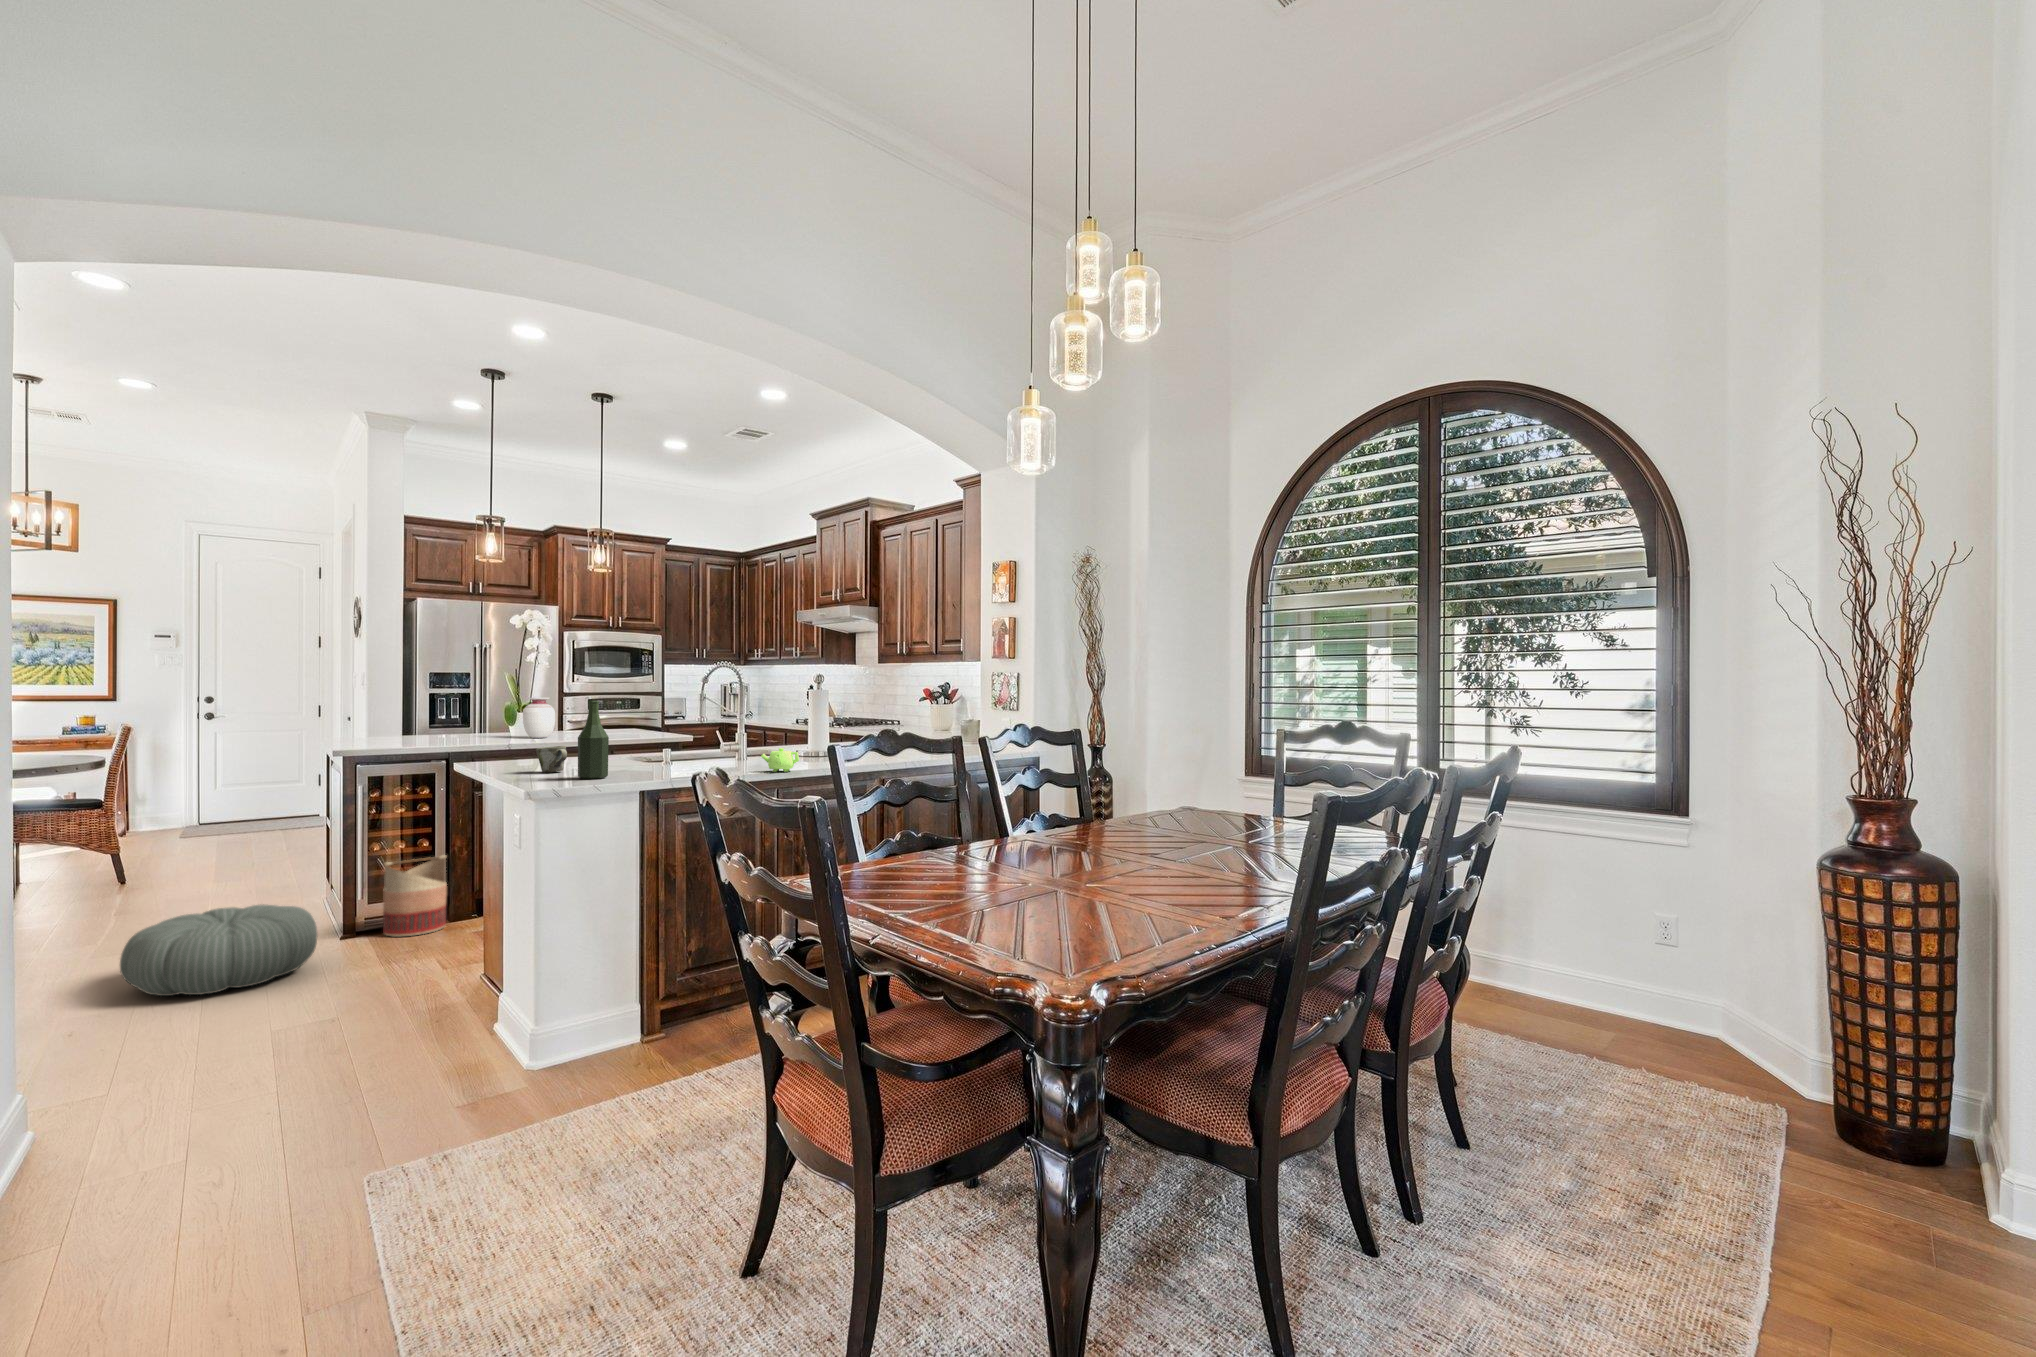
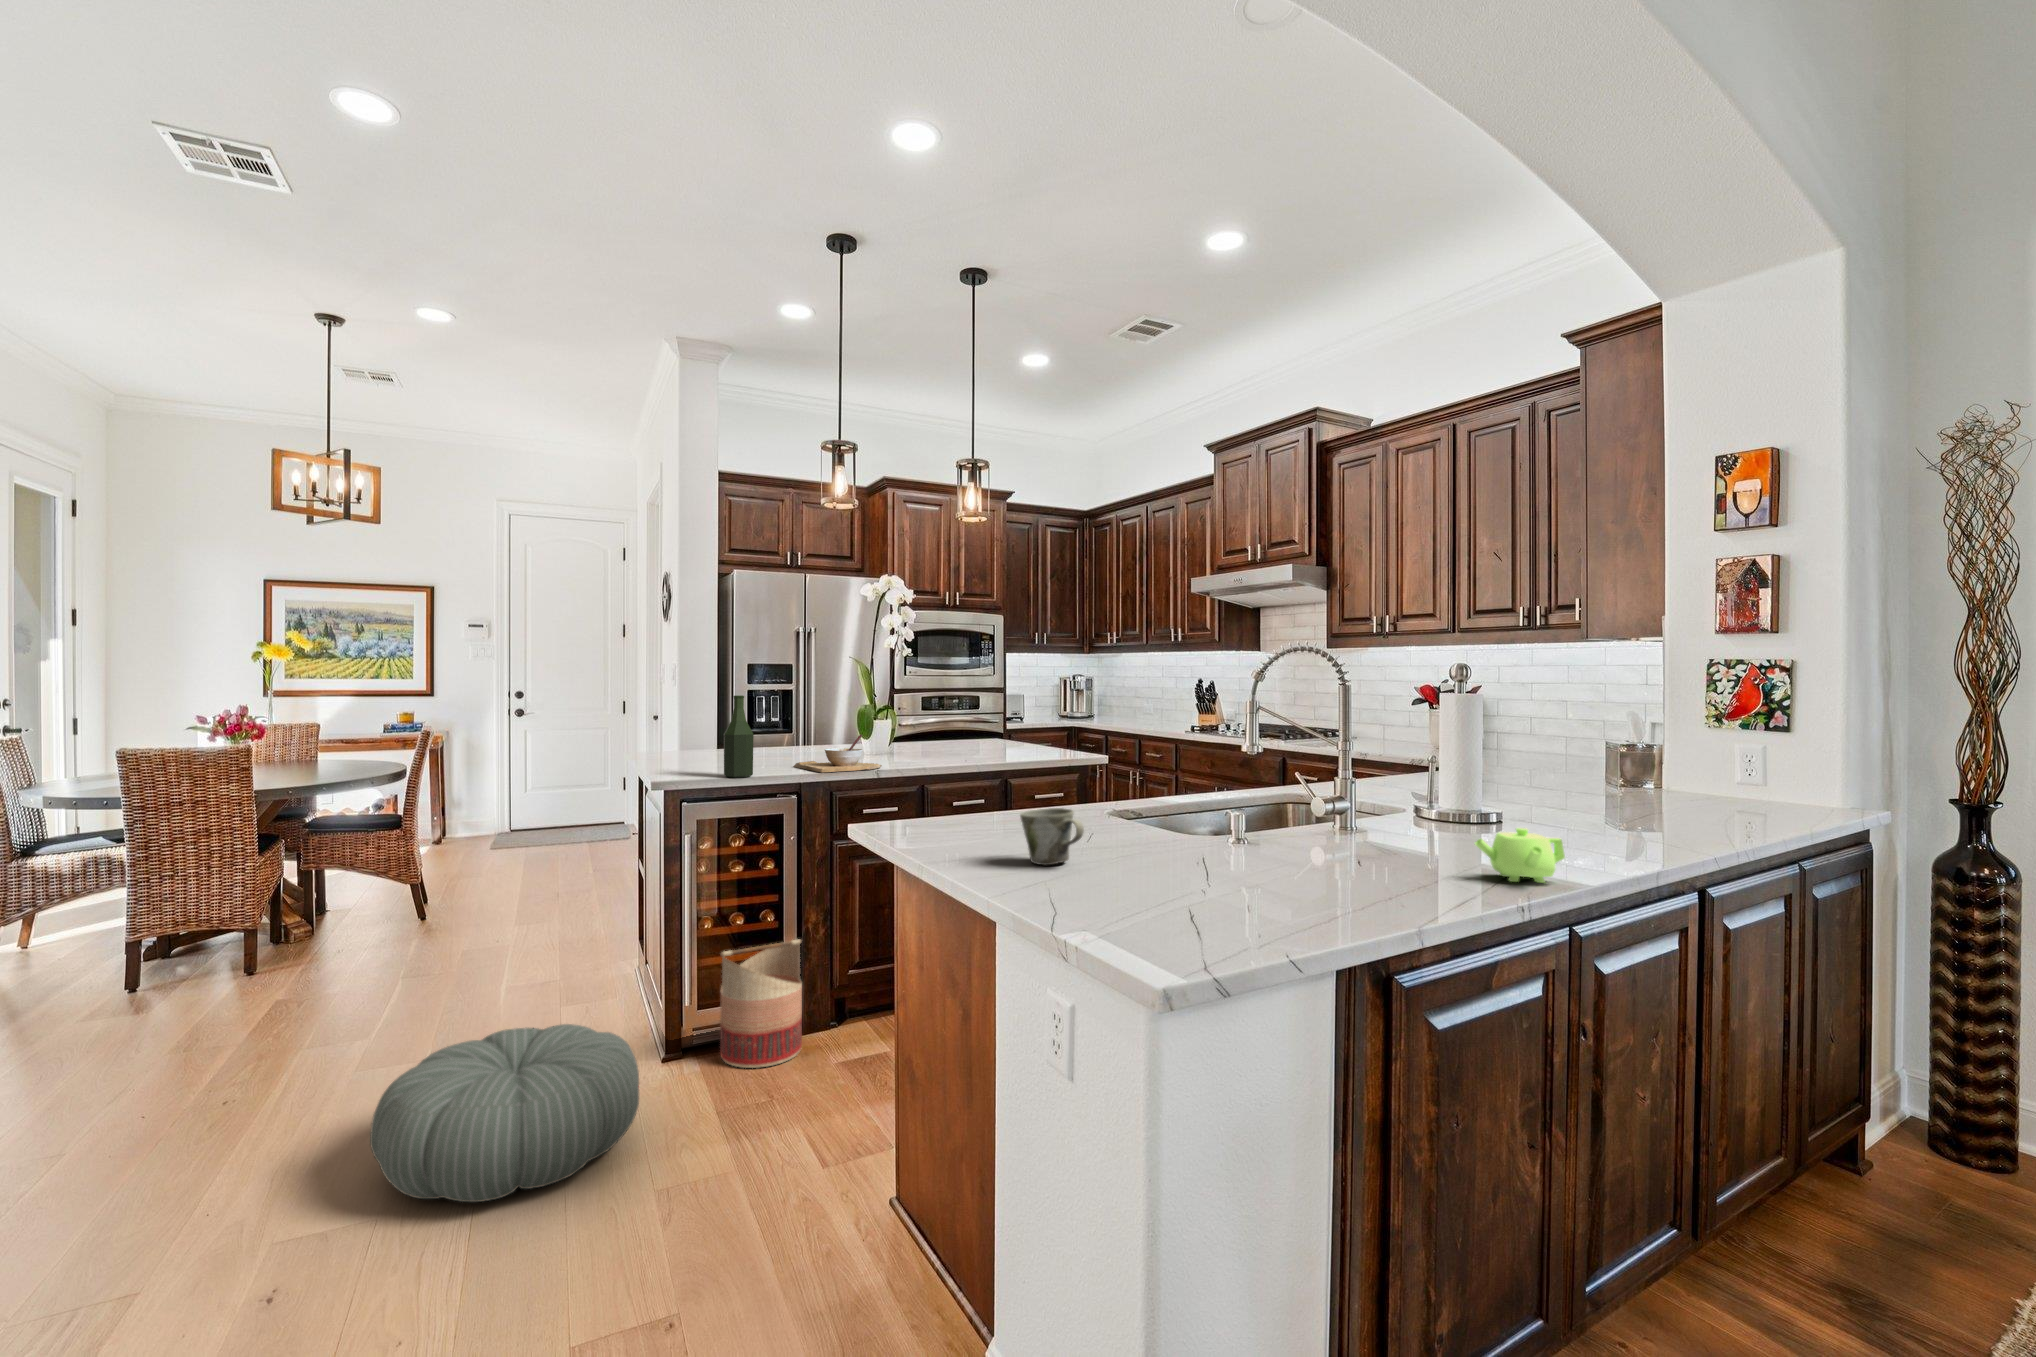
vase: present [523,698,555,738] -> none [873,699,913,755]
bottle: present [578,701,609,779] -> present [724,696,754,778]
bowl: none [450,722,519,746] -> present [793,735,882,772]

